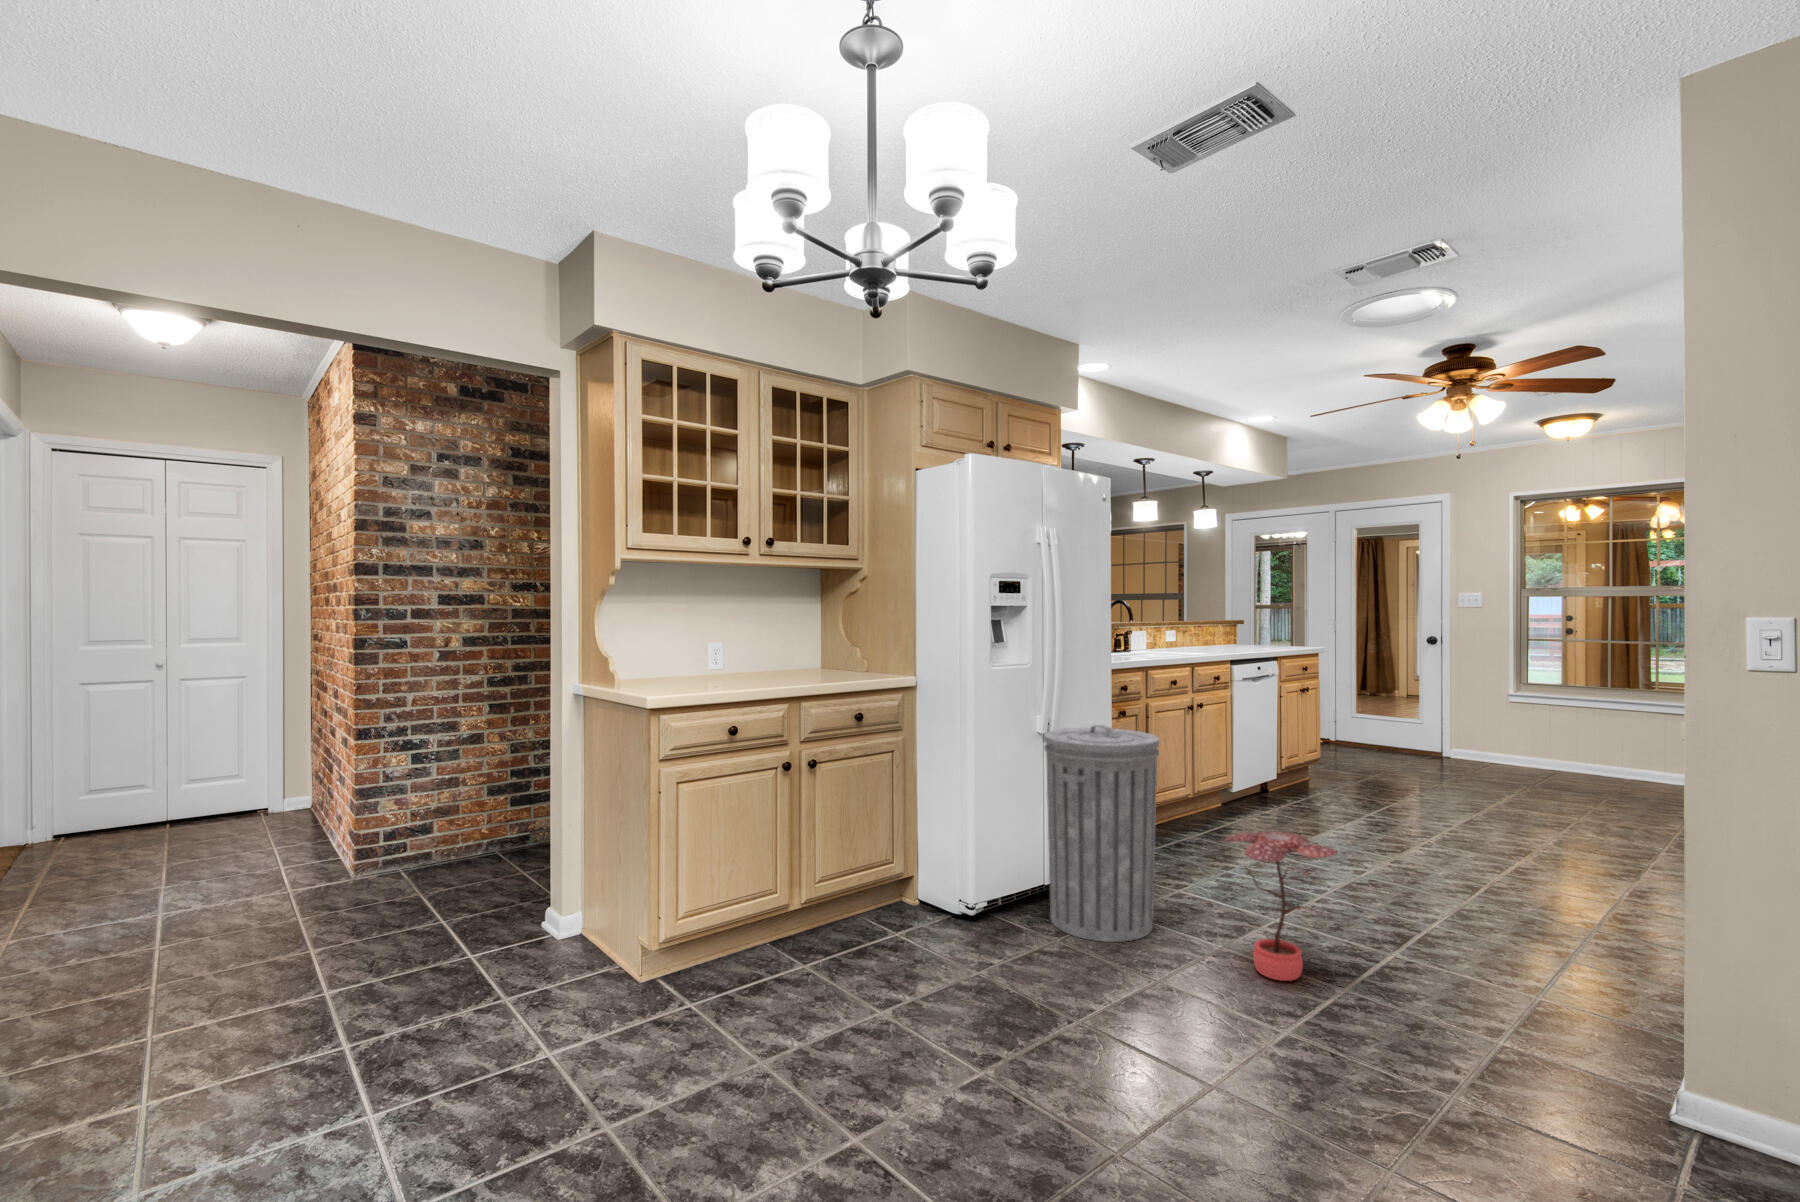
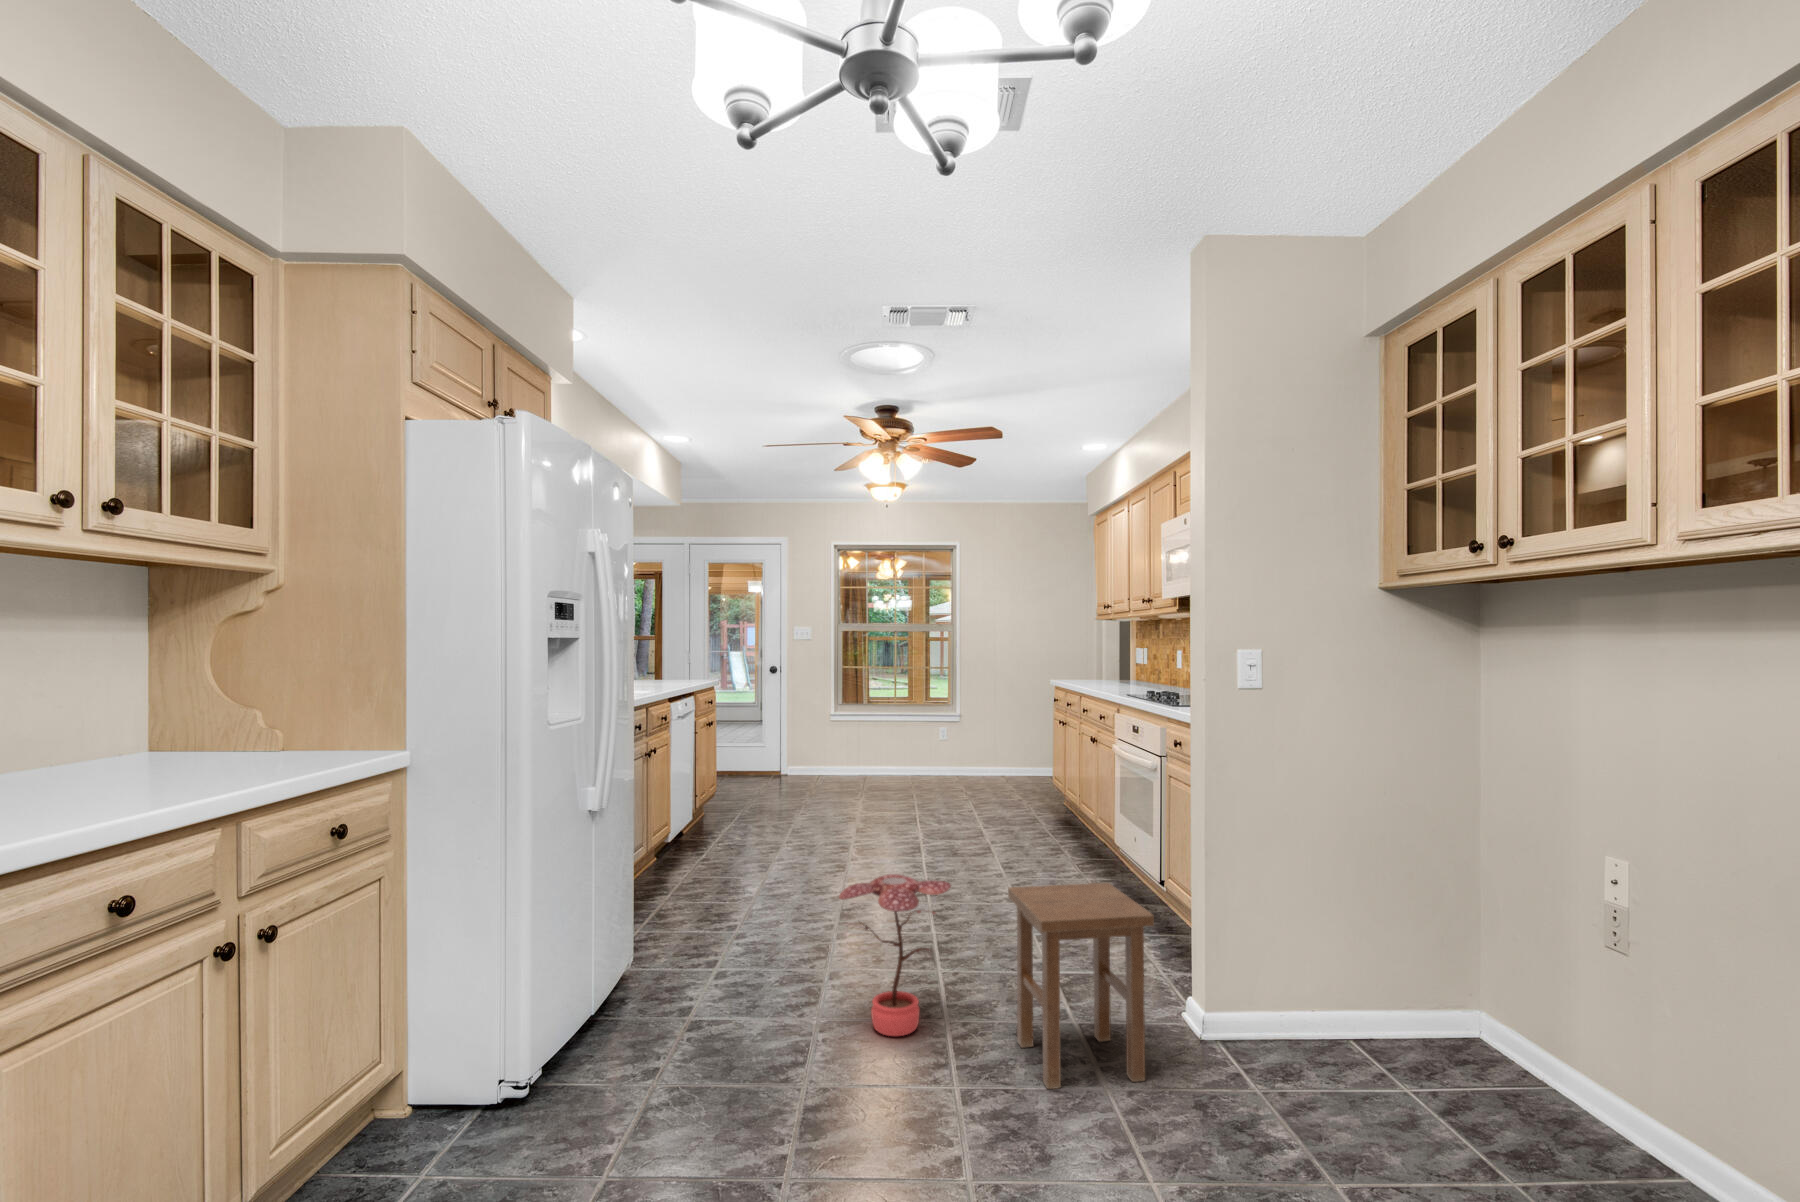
trash can: present [1044,725,1159,942] -> none [608,787,754,1072]
stool: none [1355,866,1516,1108] -> present [1008,883,1154,1089]

